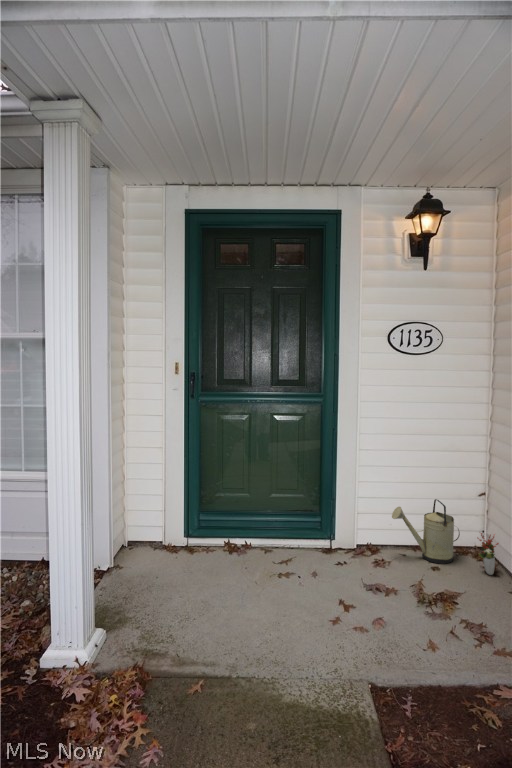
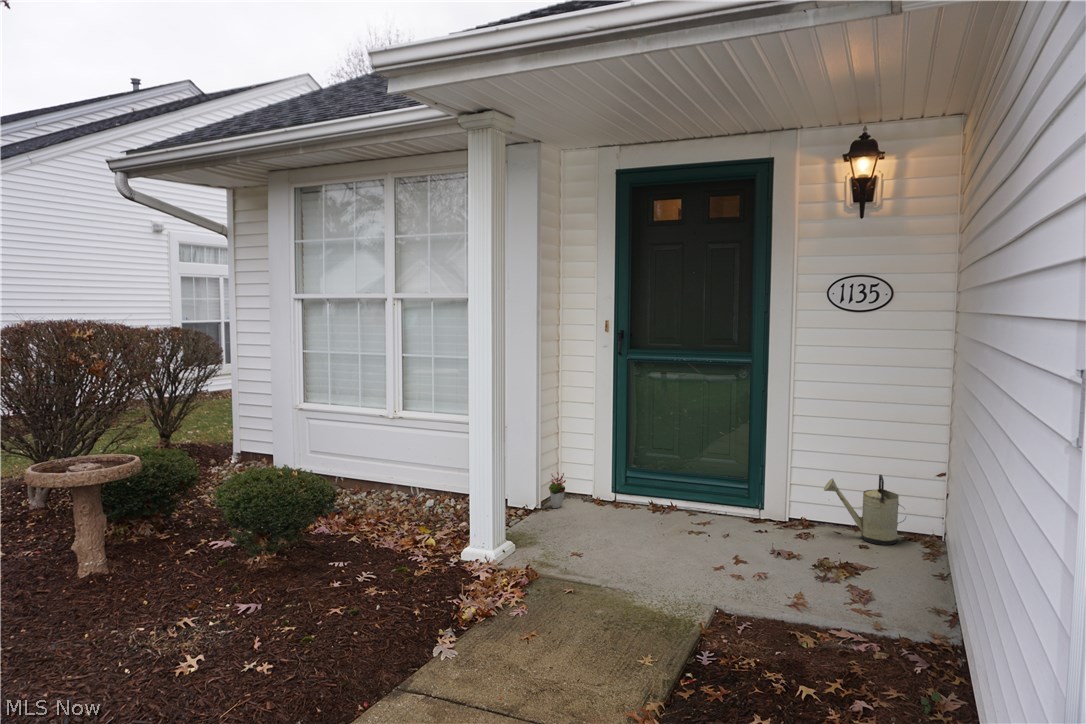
decorative plant: present [478,533,499,575] -> present [549,472,566,508]

